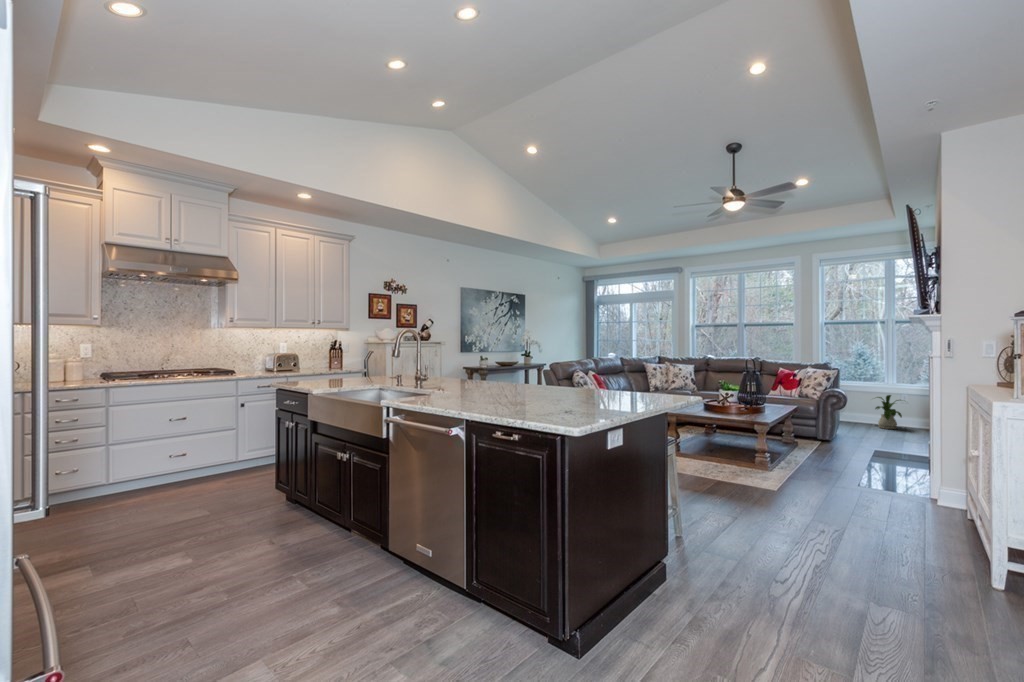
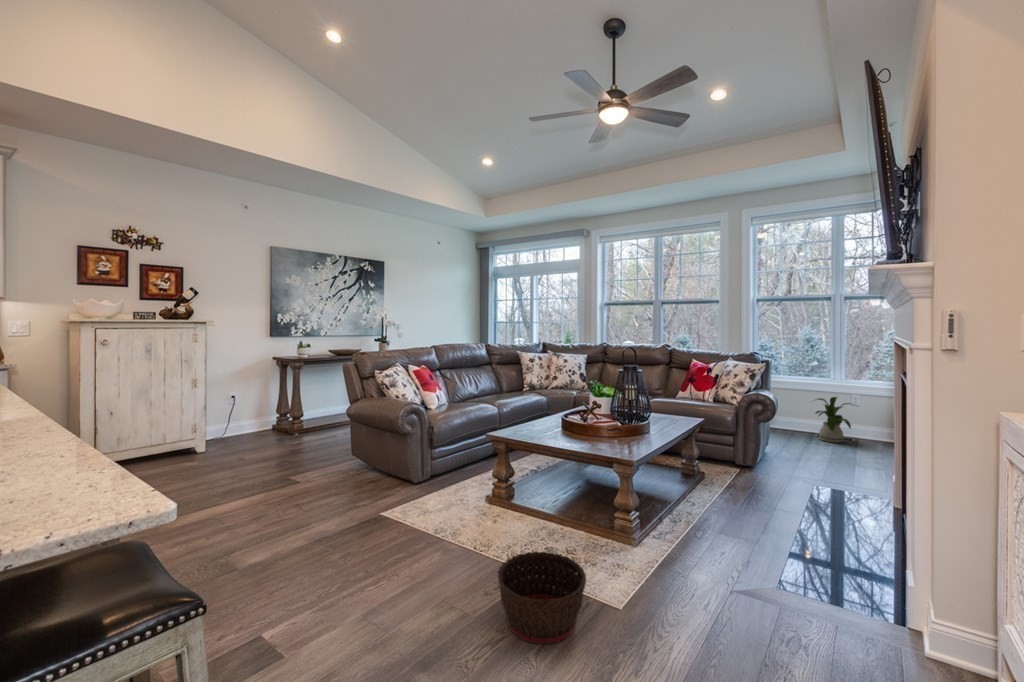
basket: none [714,461,761,495] -> present [498,552,586,644]

